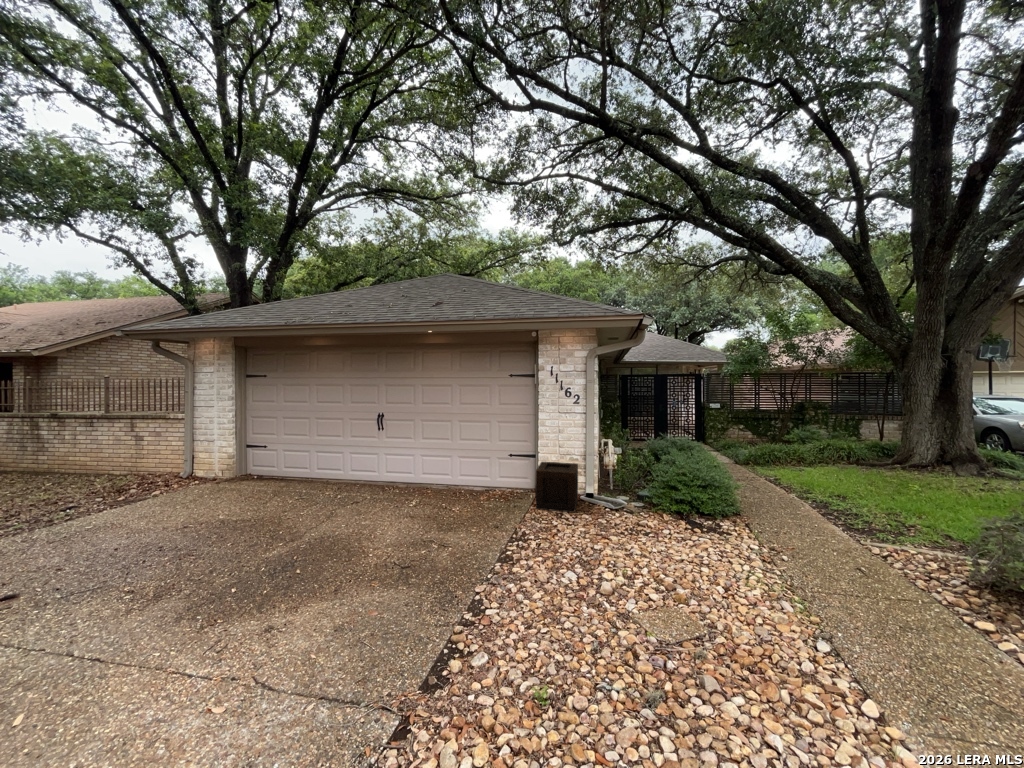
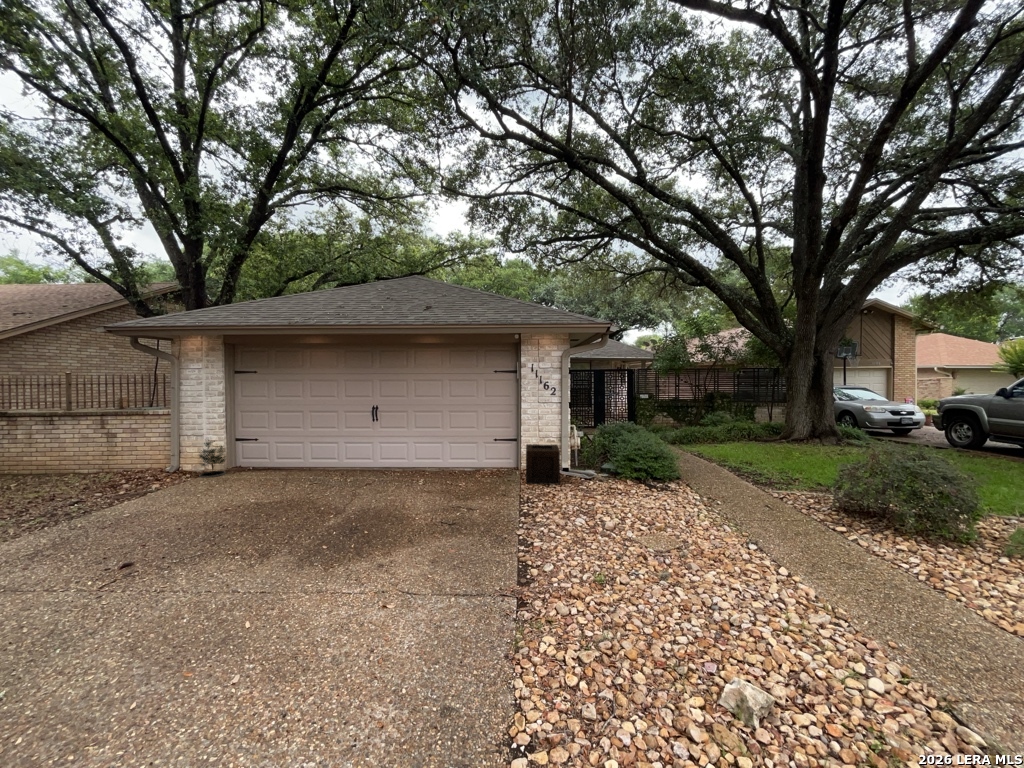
potted tree: none [221,440,251,480] -> present [199,441,225,478]

